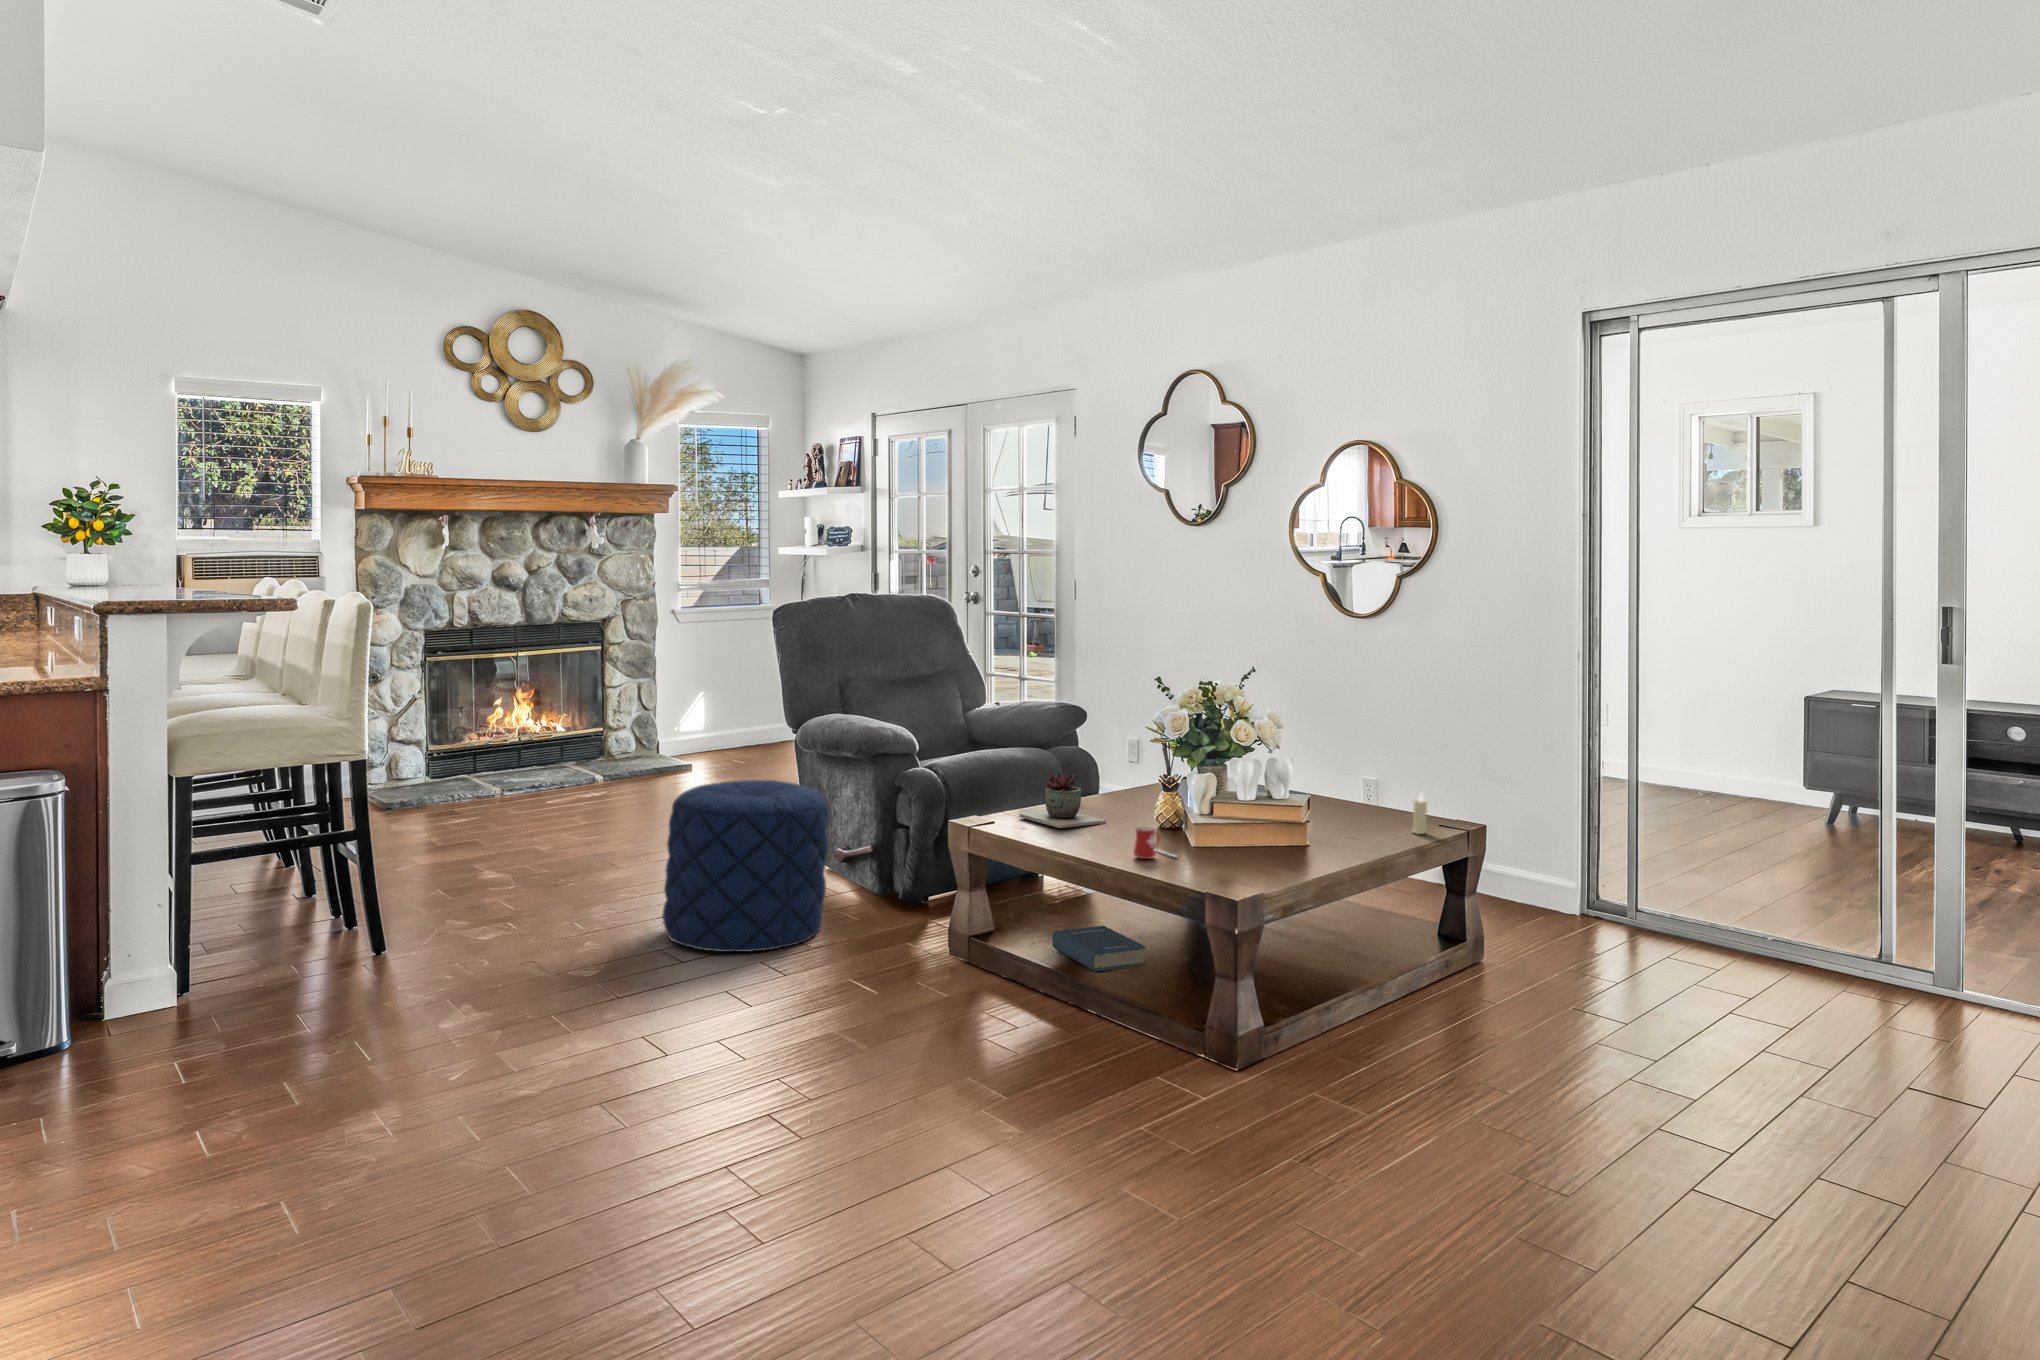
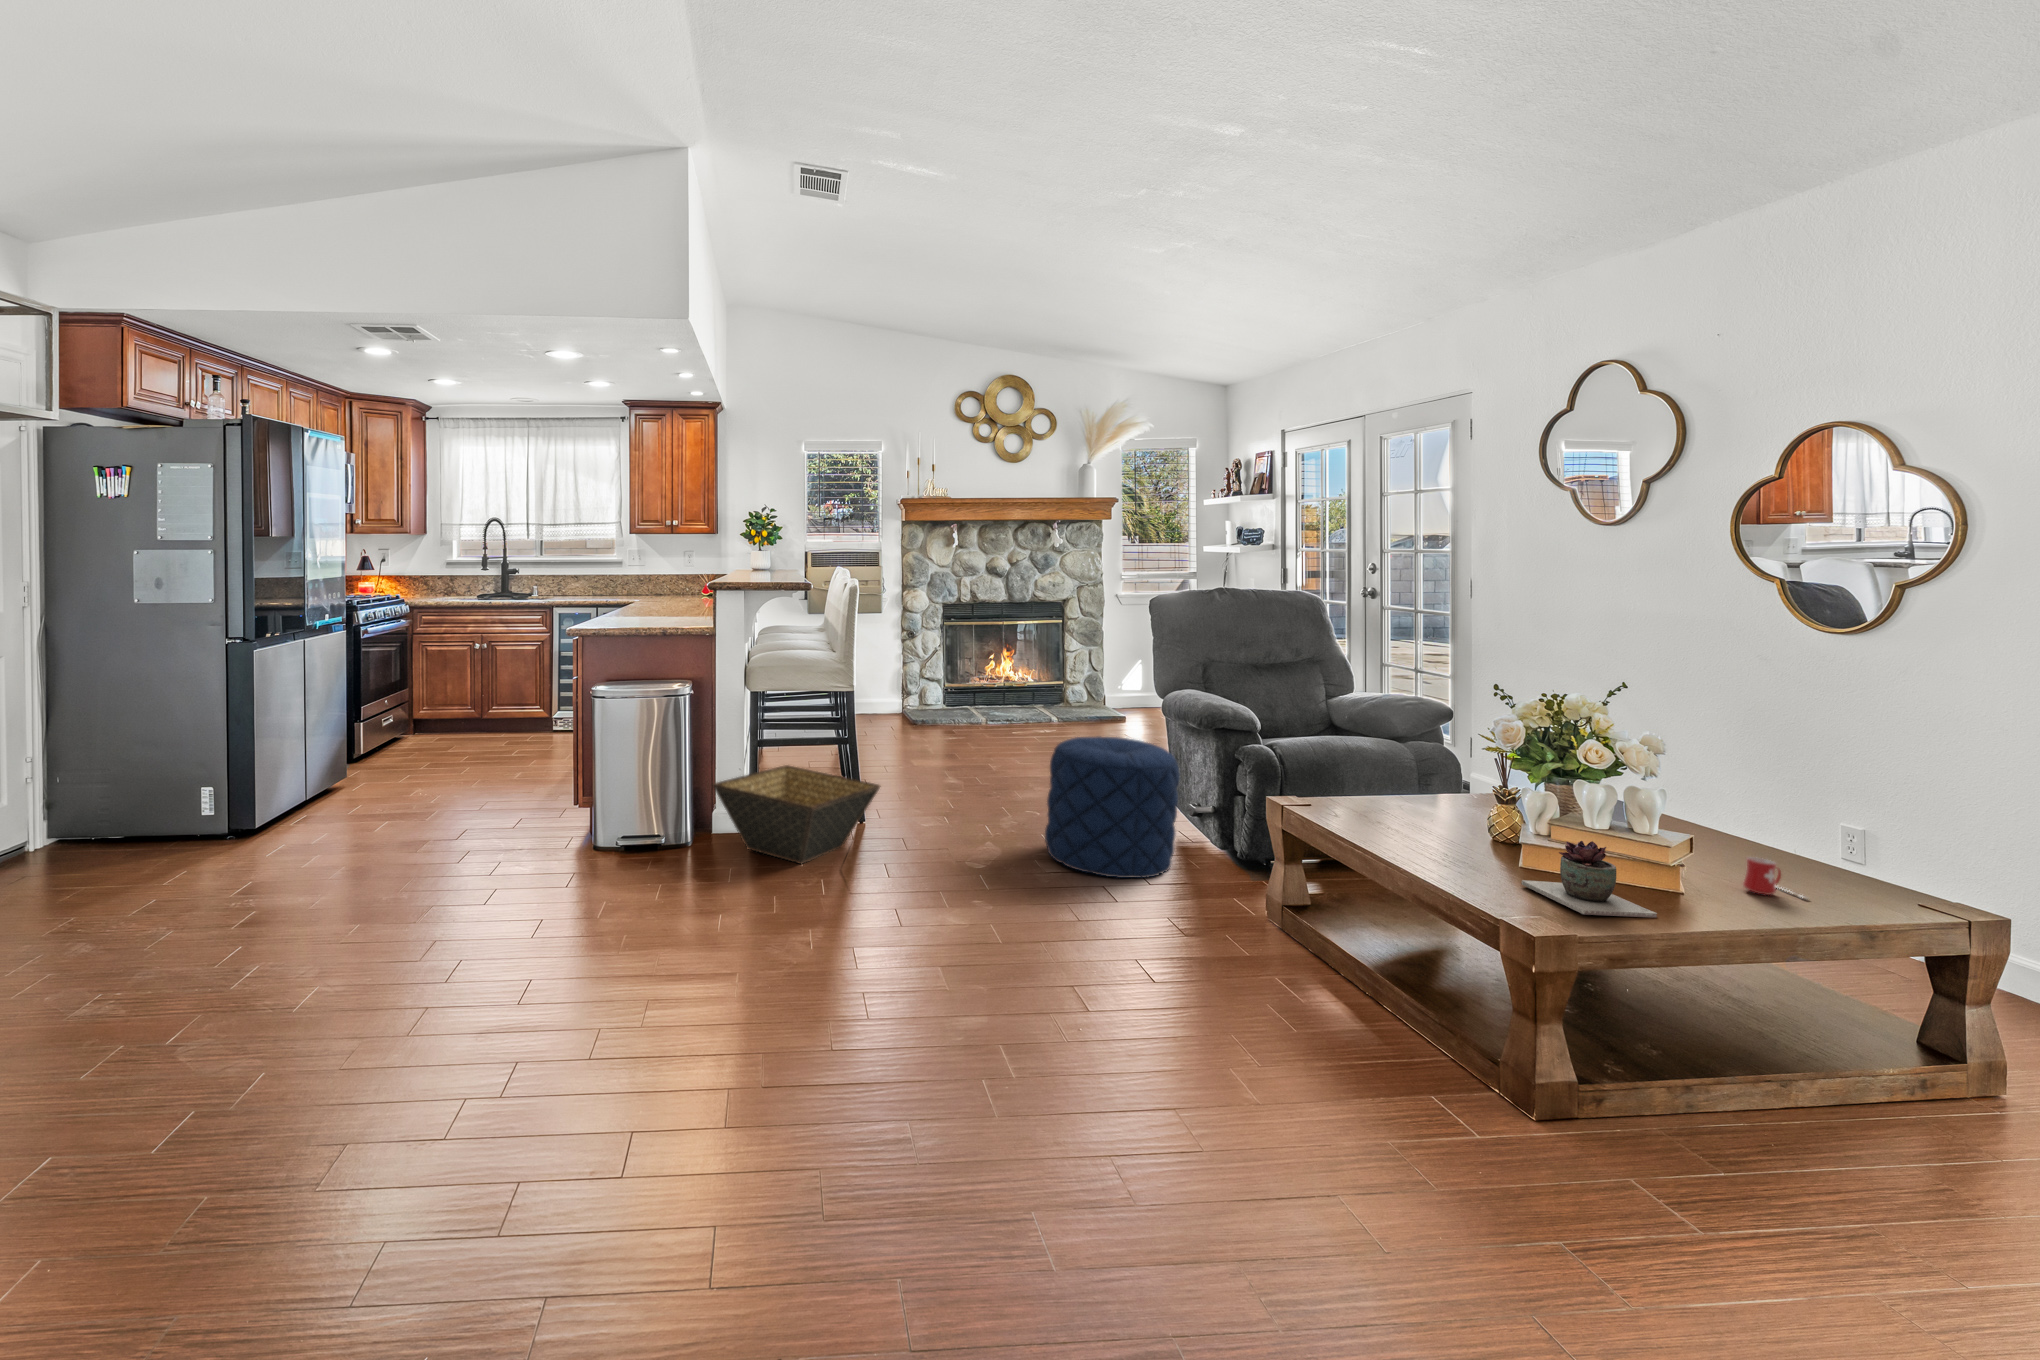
succulent plant: present [1019,773,1106,828] -> present [1521,841,1657,917]
candle: present [1412,794,1427,834] -> none [1848,851,1876,903]
mug: present [1133,826,1174,859] -> present [1743,857,1791,895]
basket: none [114,883,416,1026] -> present [713,765,881,864]
hardback book: present [1052,926,1146,972] -> none [1371,917,1469,972]

